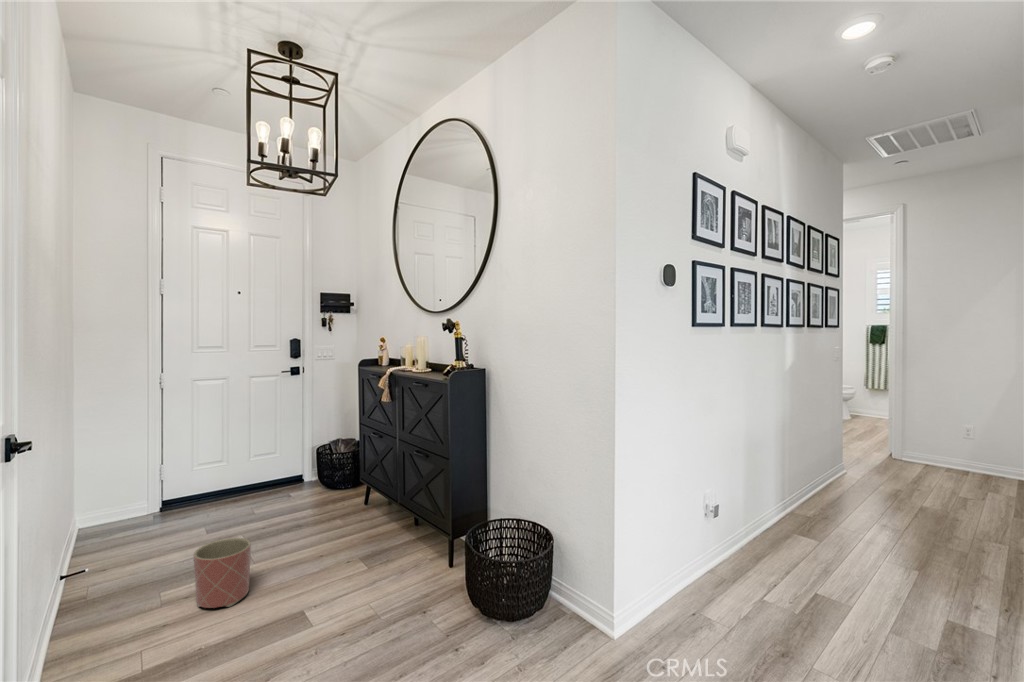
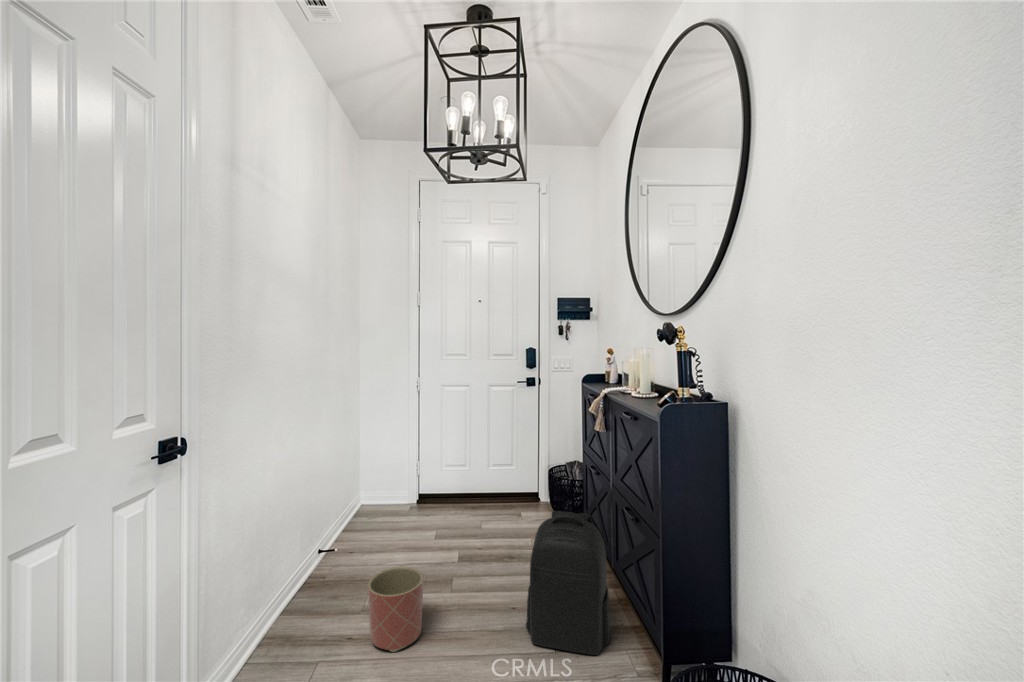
backpack: none [342,462,408,565] -> present [526,511,610,655]

